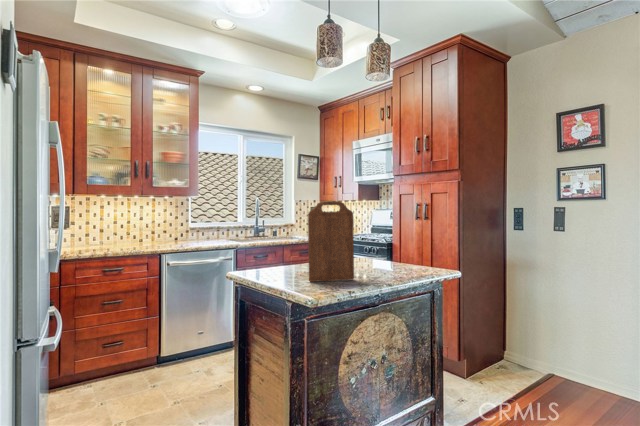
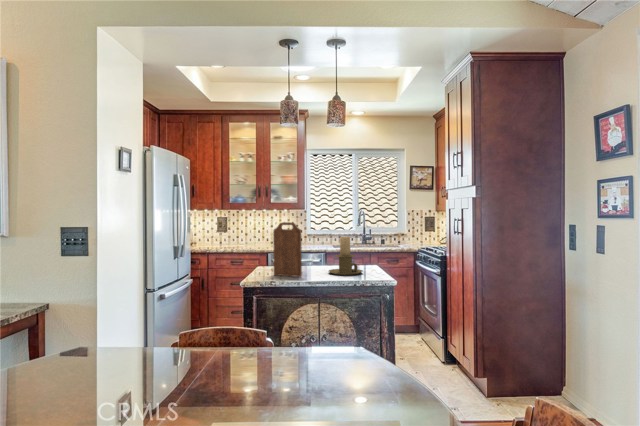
candle holder: none [353,222,399,271] -> present [329,237,362,275]

